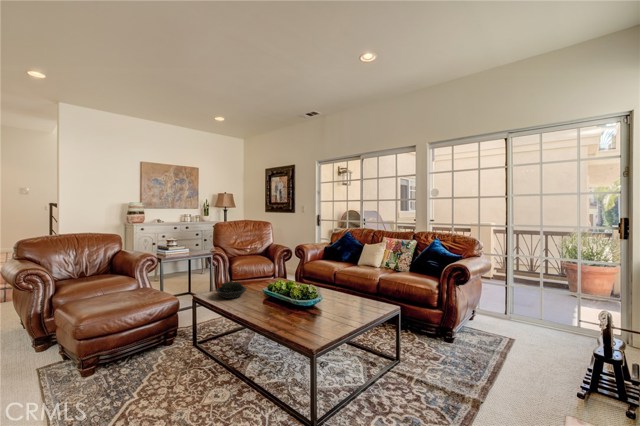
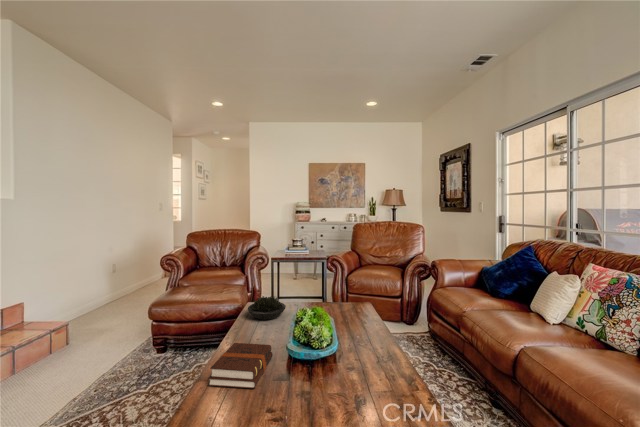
hardback book: none [259,301,303,326] -> present [208,343,273,388]

